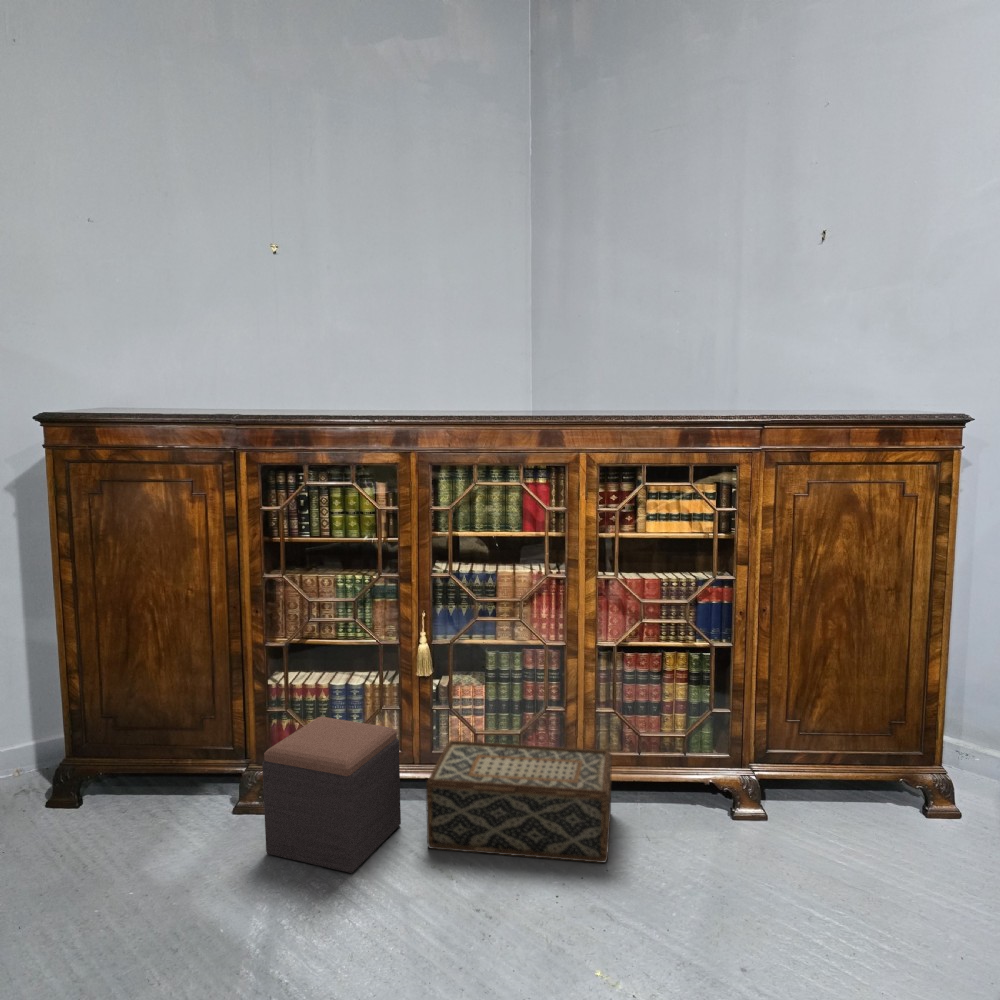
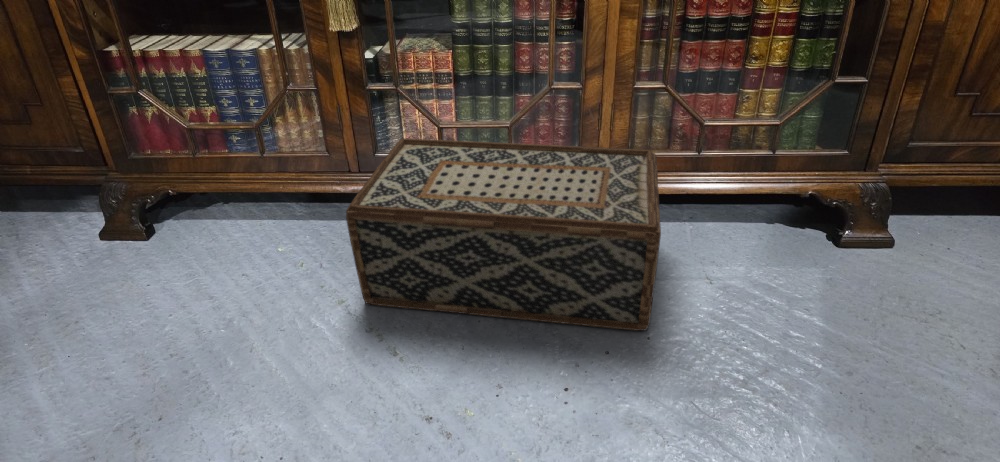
footstool: present [262,717,401,873] -> none [48,105,333,353]

